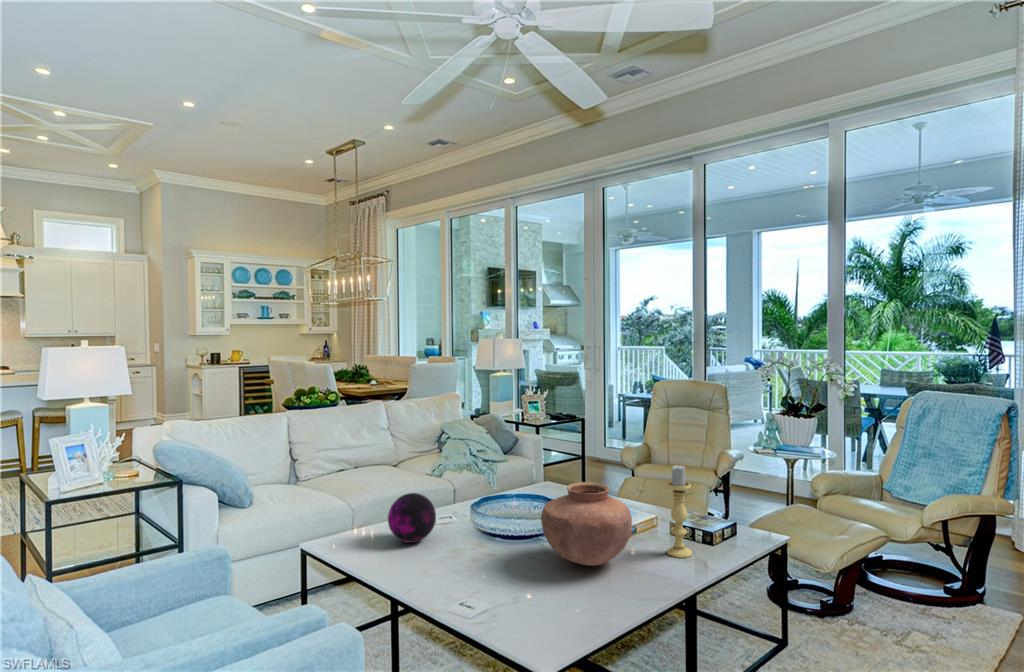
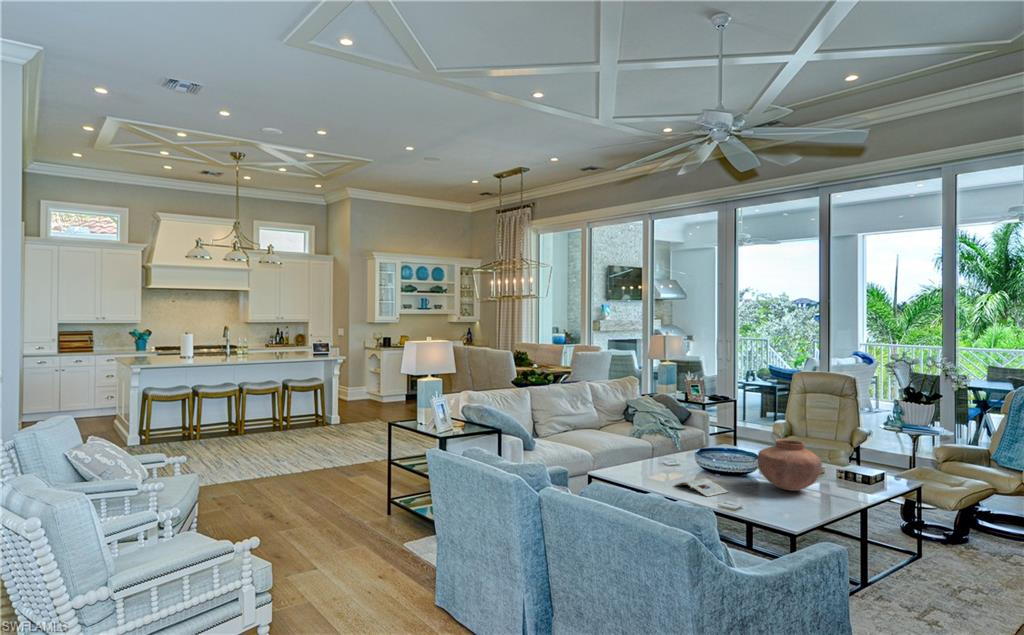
candle holder: present [667,465,692,558] -> none [839,430,858,490]
decorative orb: present [388,493,436,543] -> none [645,443,677,475]
magazine: none [413,550,490,588] -> present [675,479,729,497]

